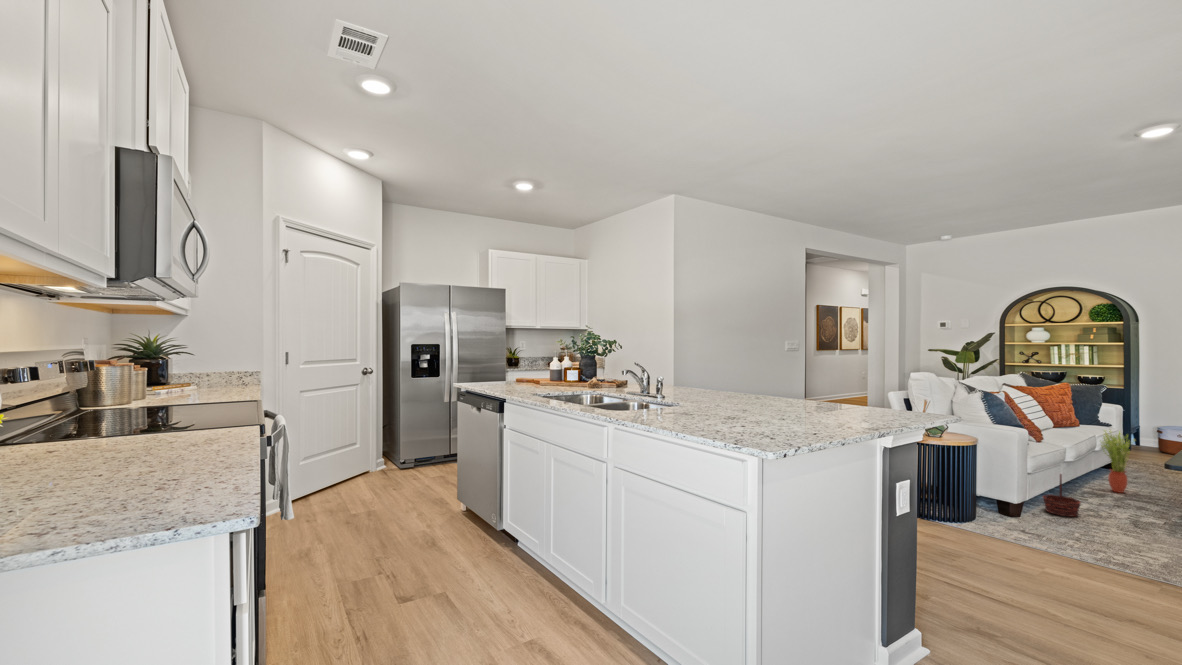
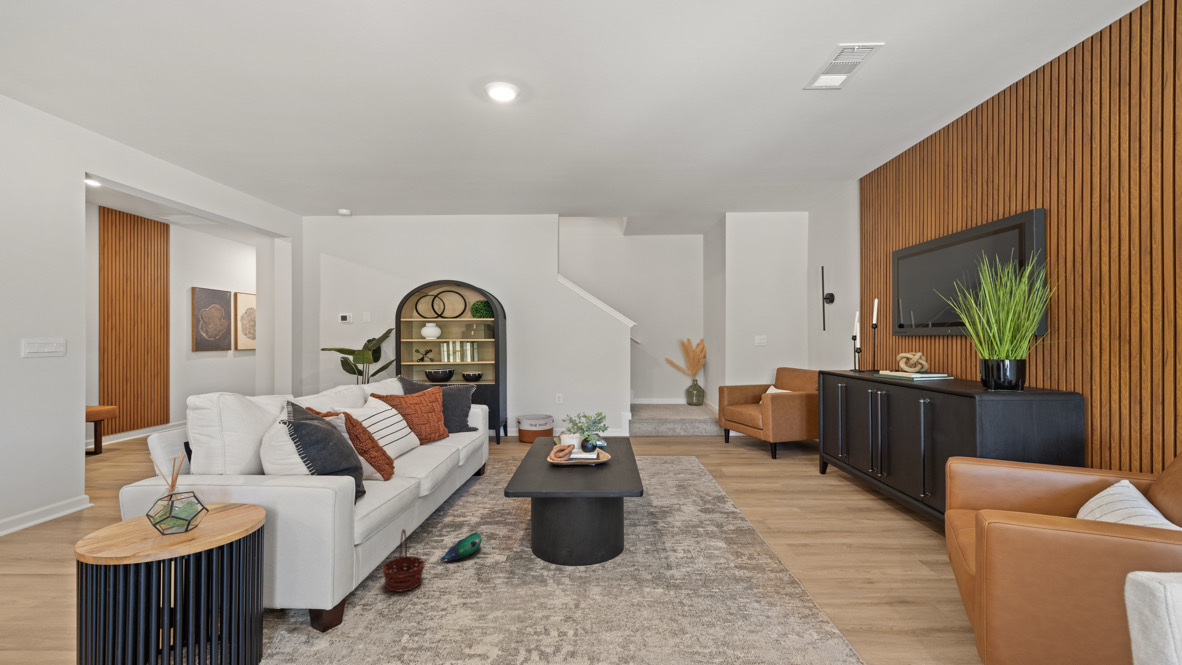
potted plant: present [1101,431,1135,493] -> none [458,443,490,515]
plush toy: none [1091,497,1134,512] -> present [440,533,482,561]

